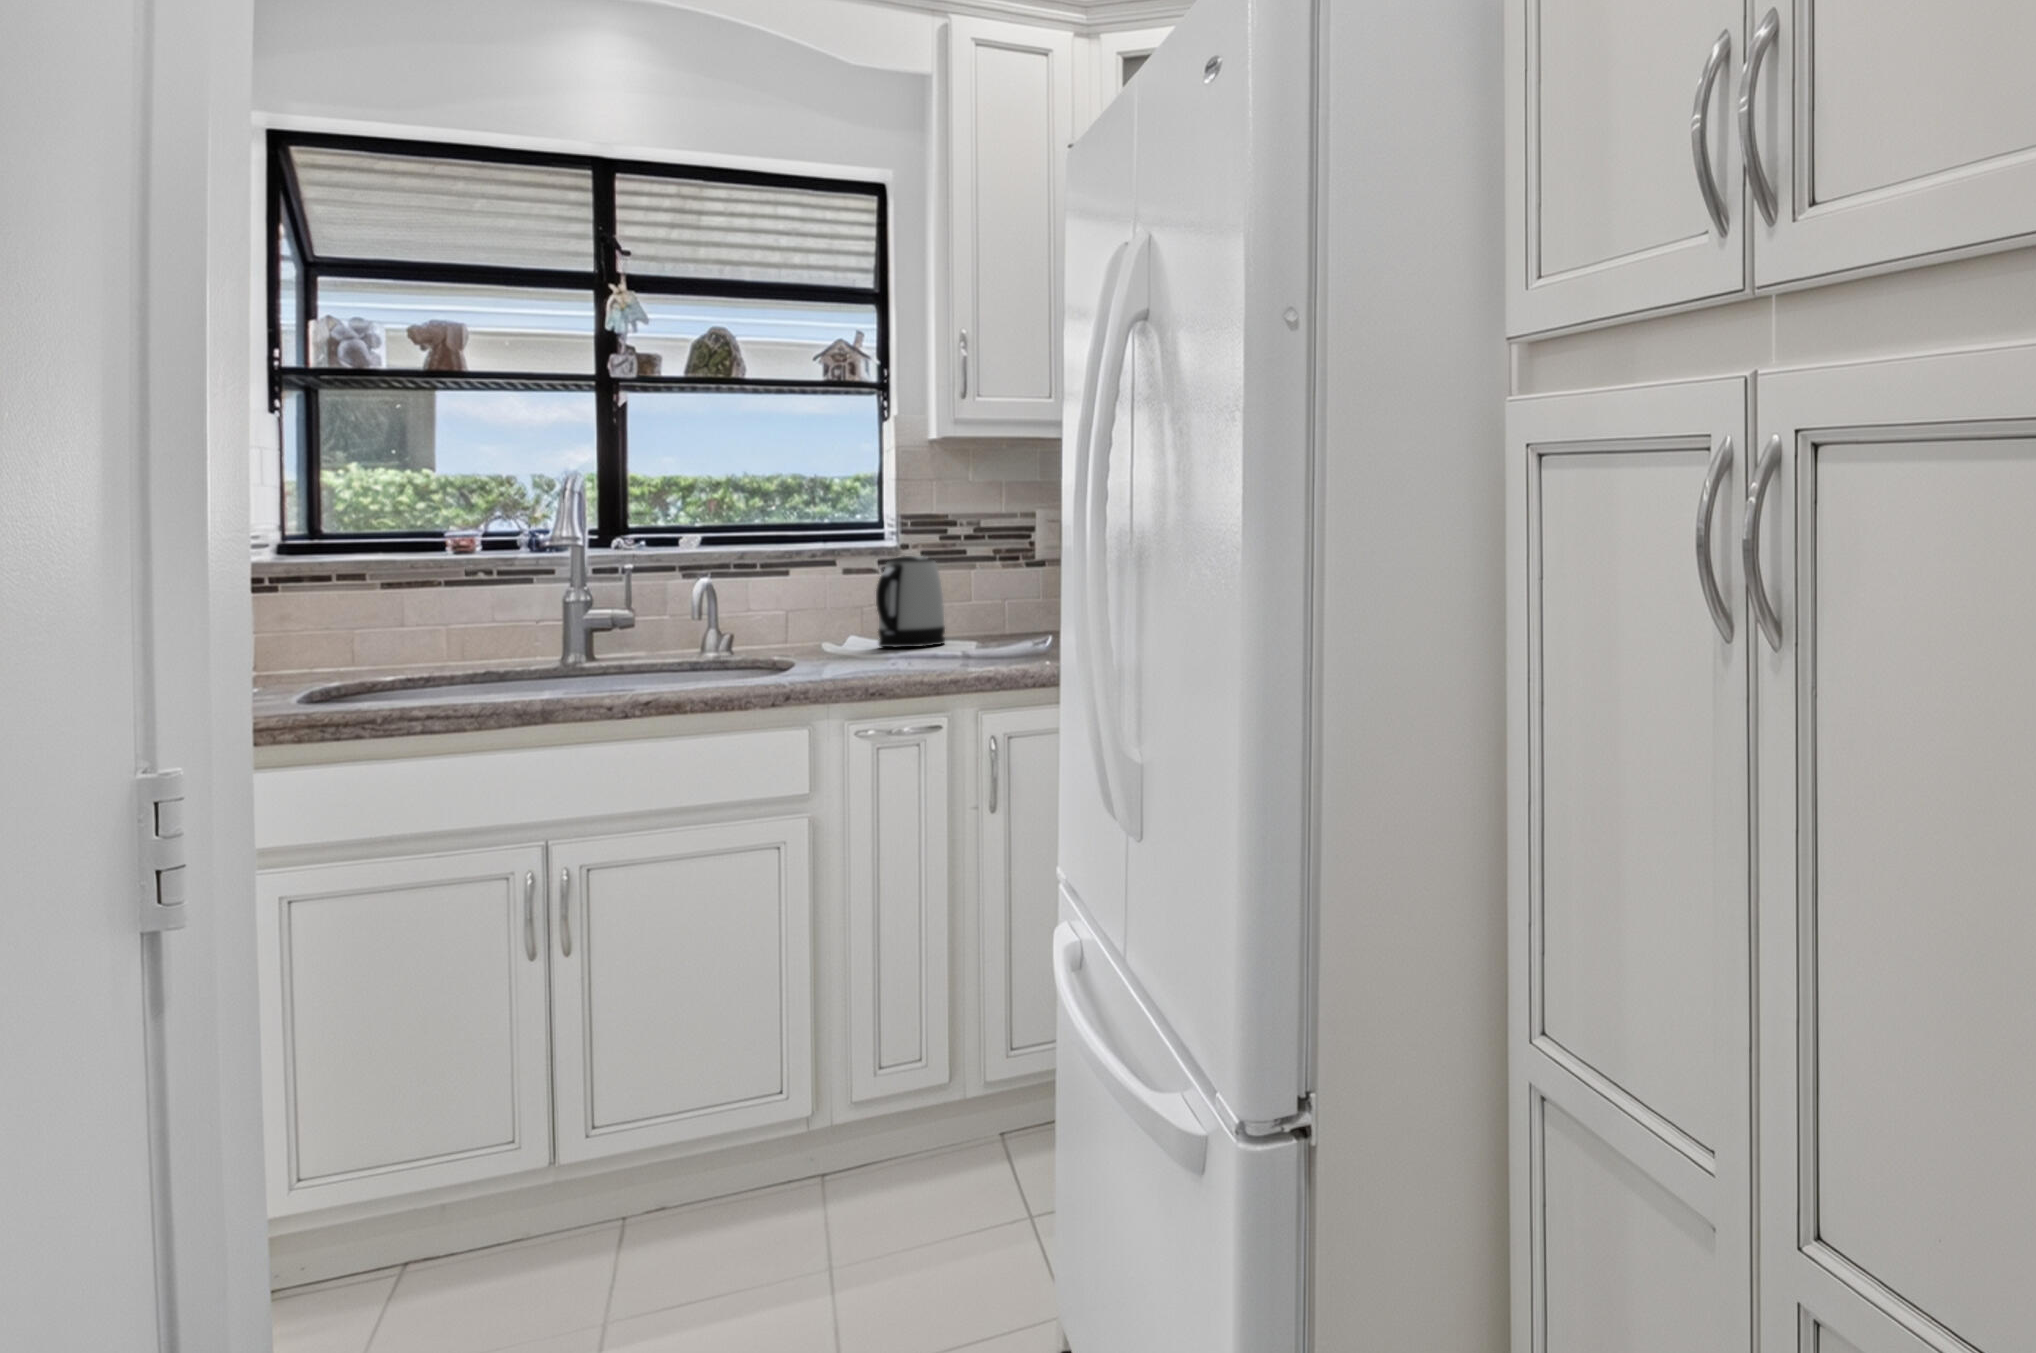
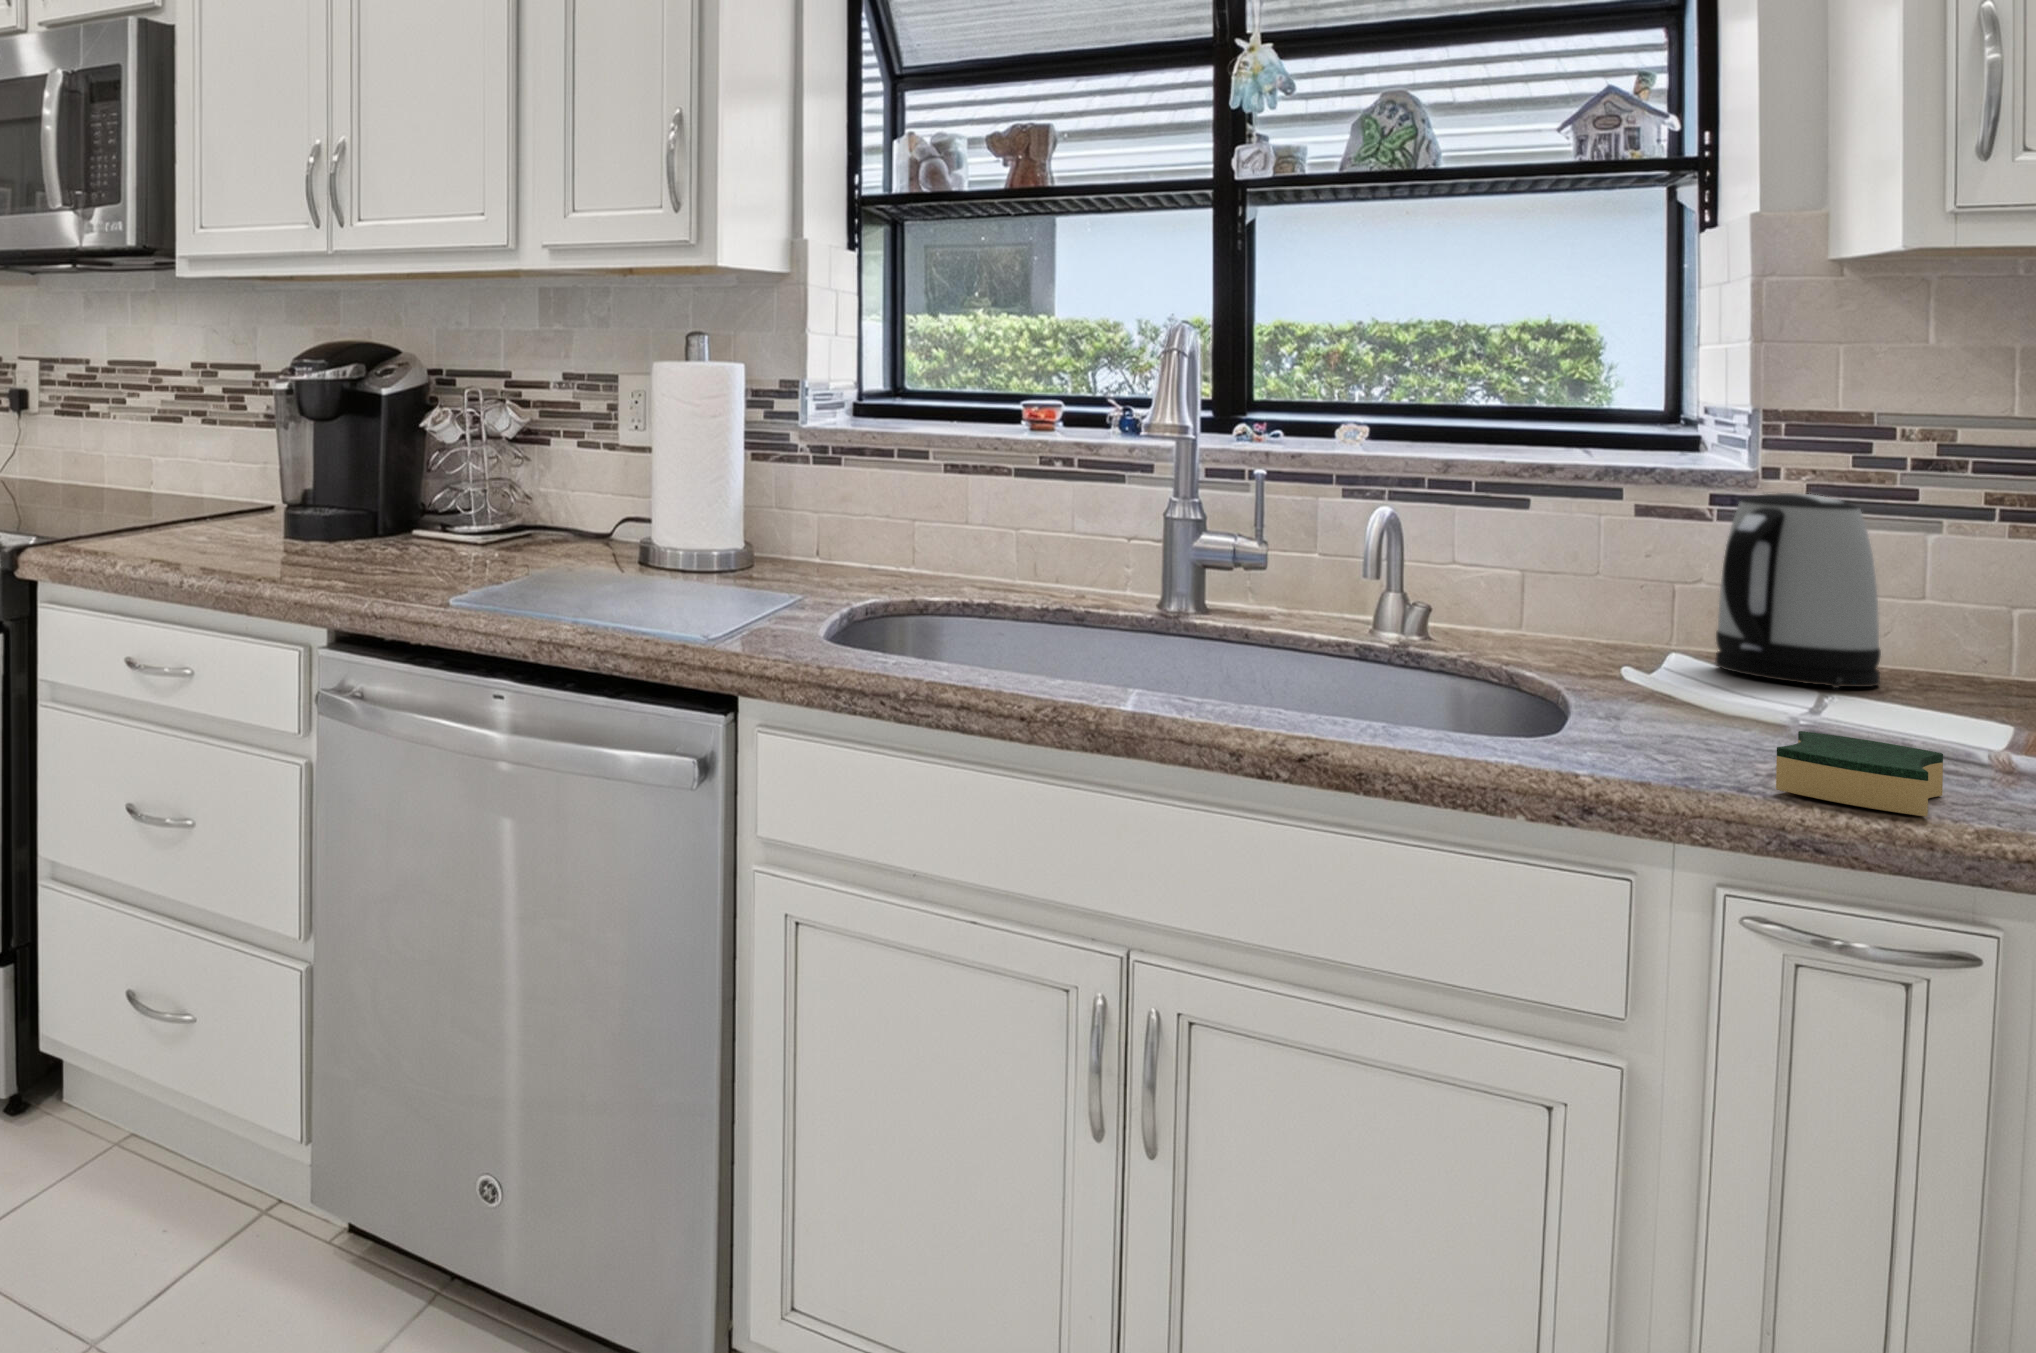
sponge: none [862,653,926,678] -> present [1776,731,1943,817]

